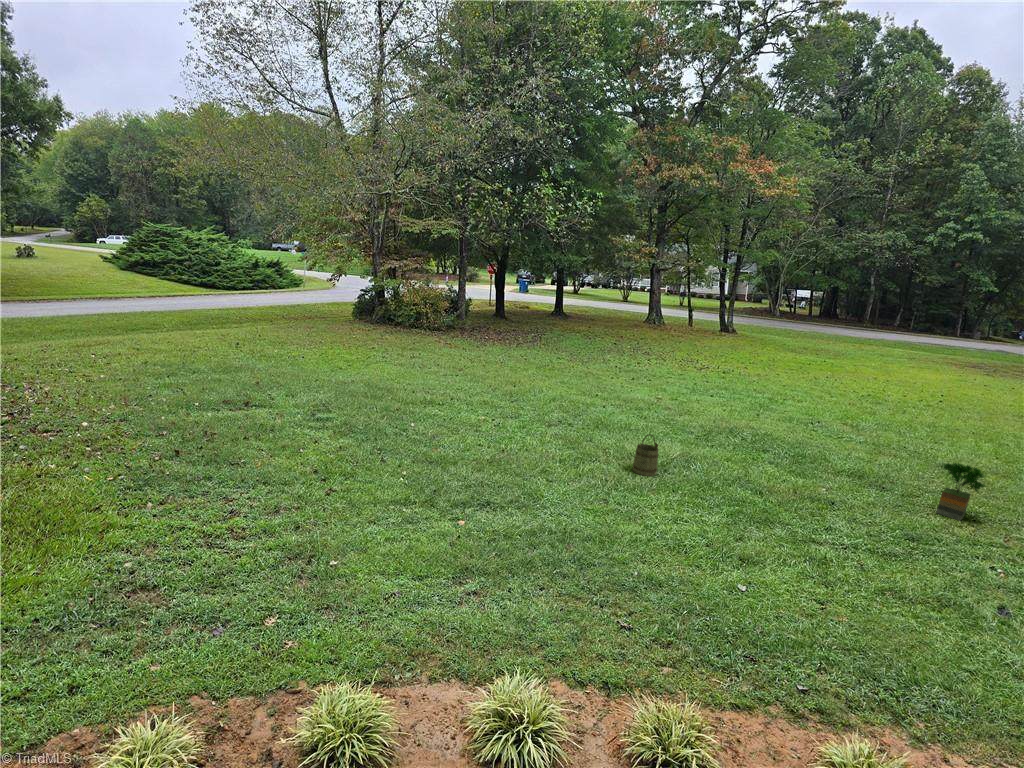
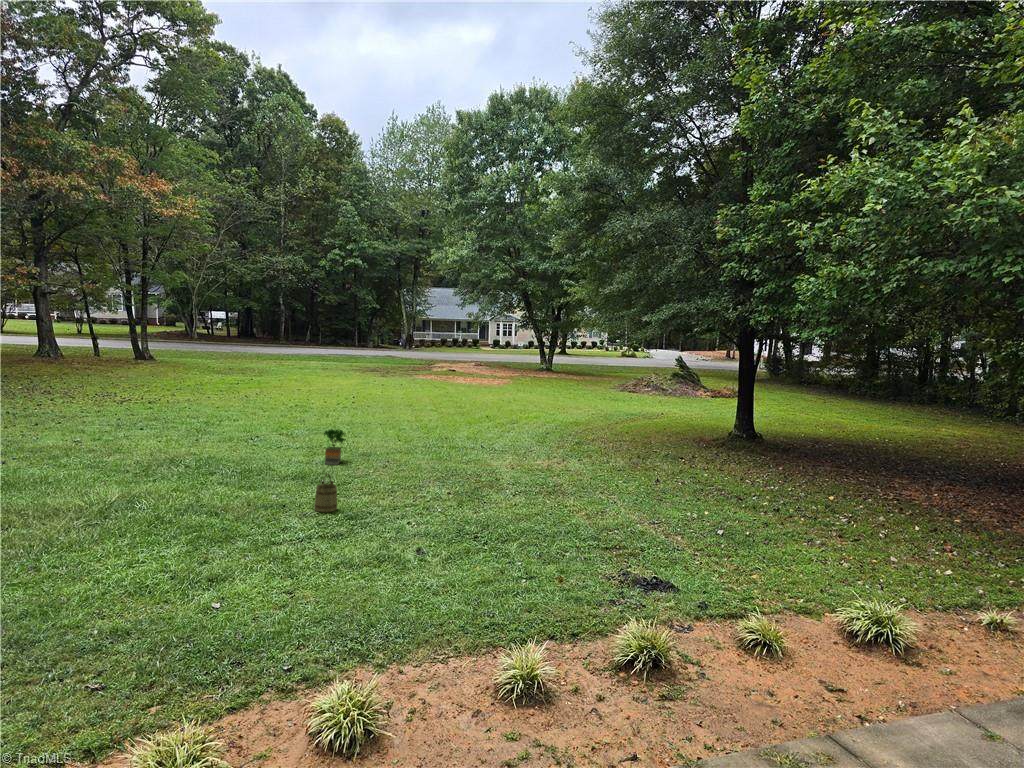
bucket: present [632,434,659,476] -> present [314,474,337,512]

